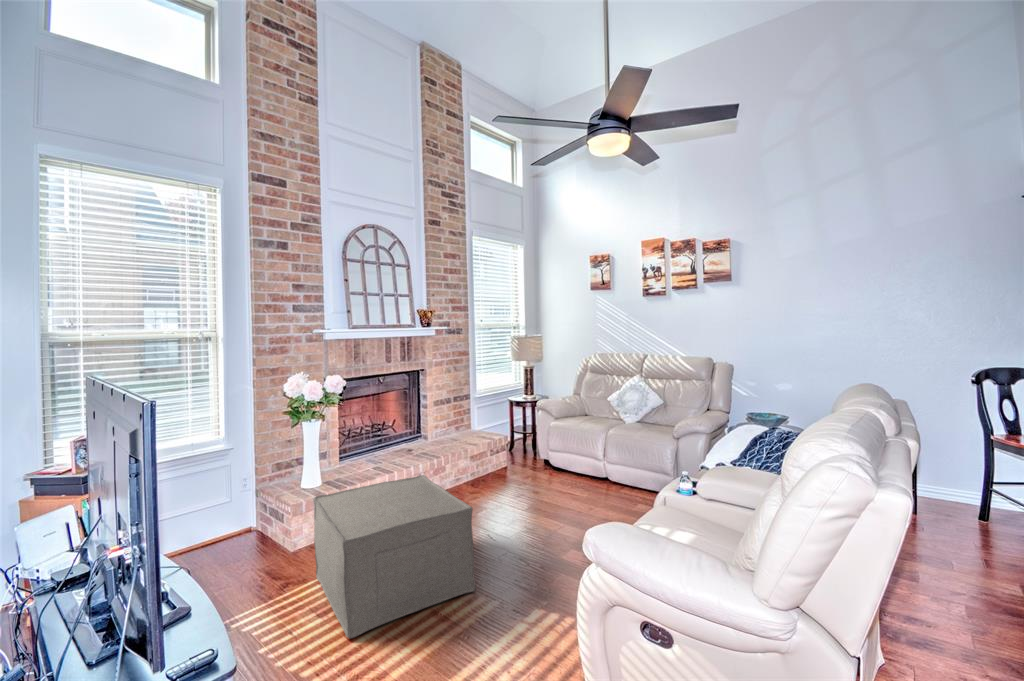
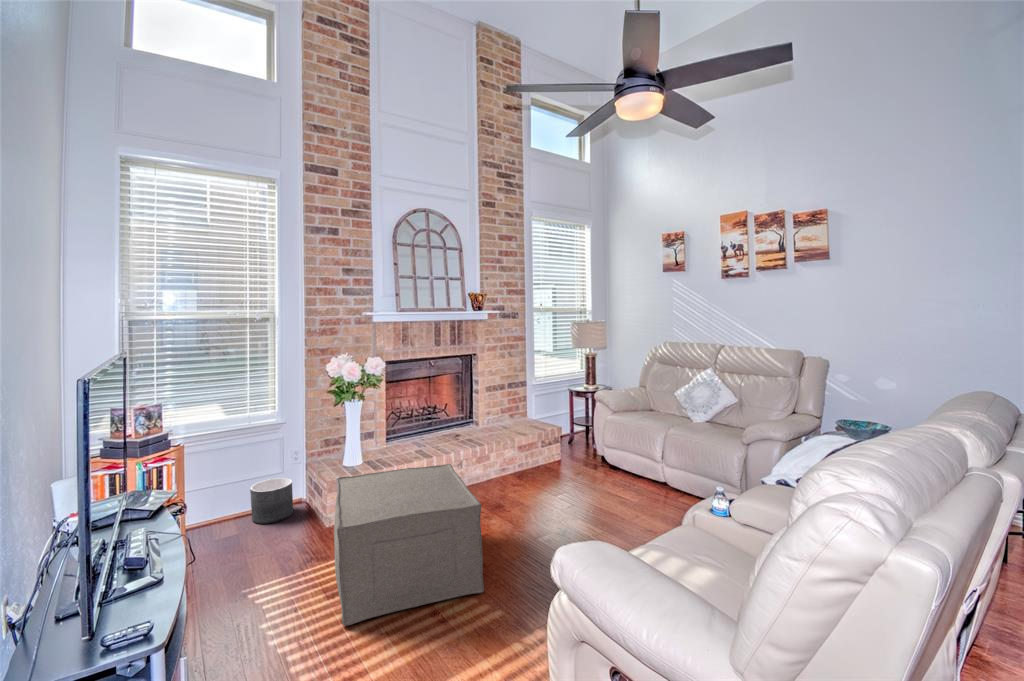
planter: none [198,506,246,557] -> present [250,478,293,524]

